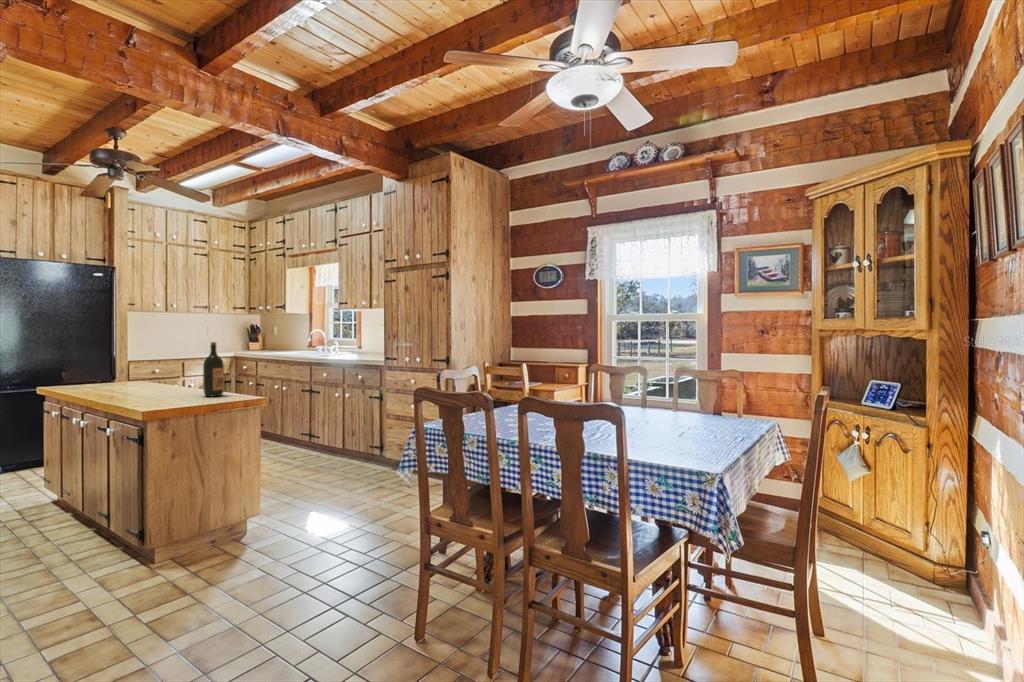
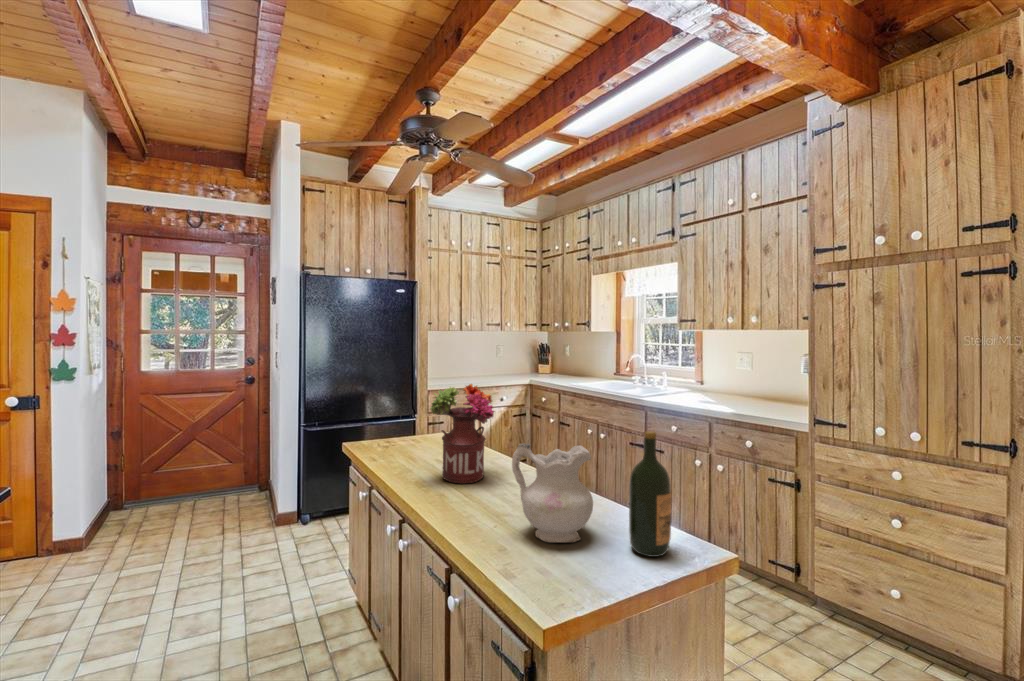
flower arrangement: none [103,331,151,388] -> present [430,384,495,483]
ceramic pitcher: none [144,351,190,396] -> present [512,444,593,542]

